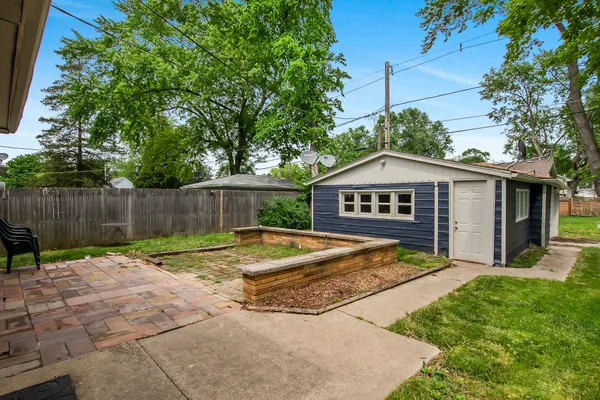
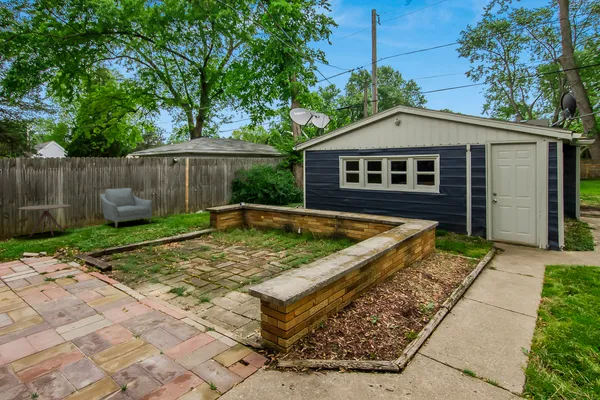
chair: none [156,213,193,242] -> present [100,188,152,227]

